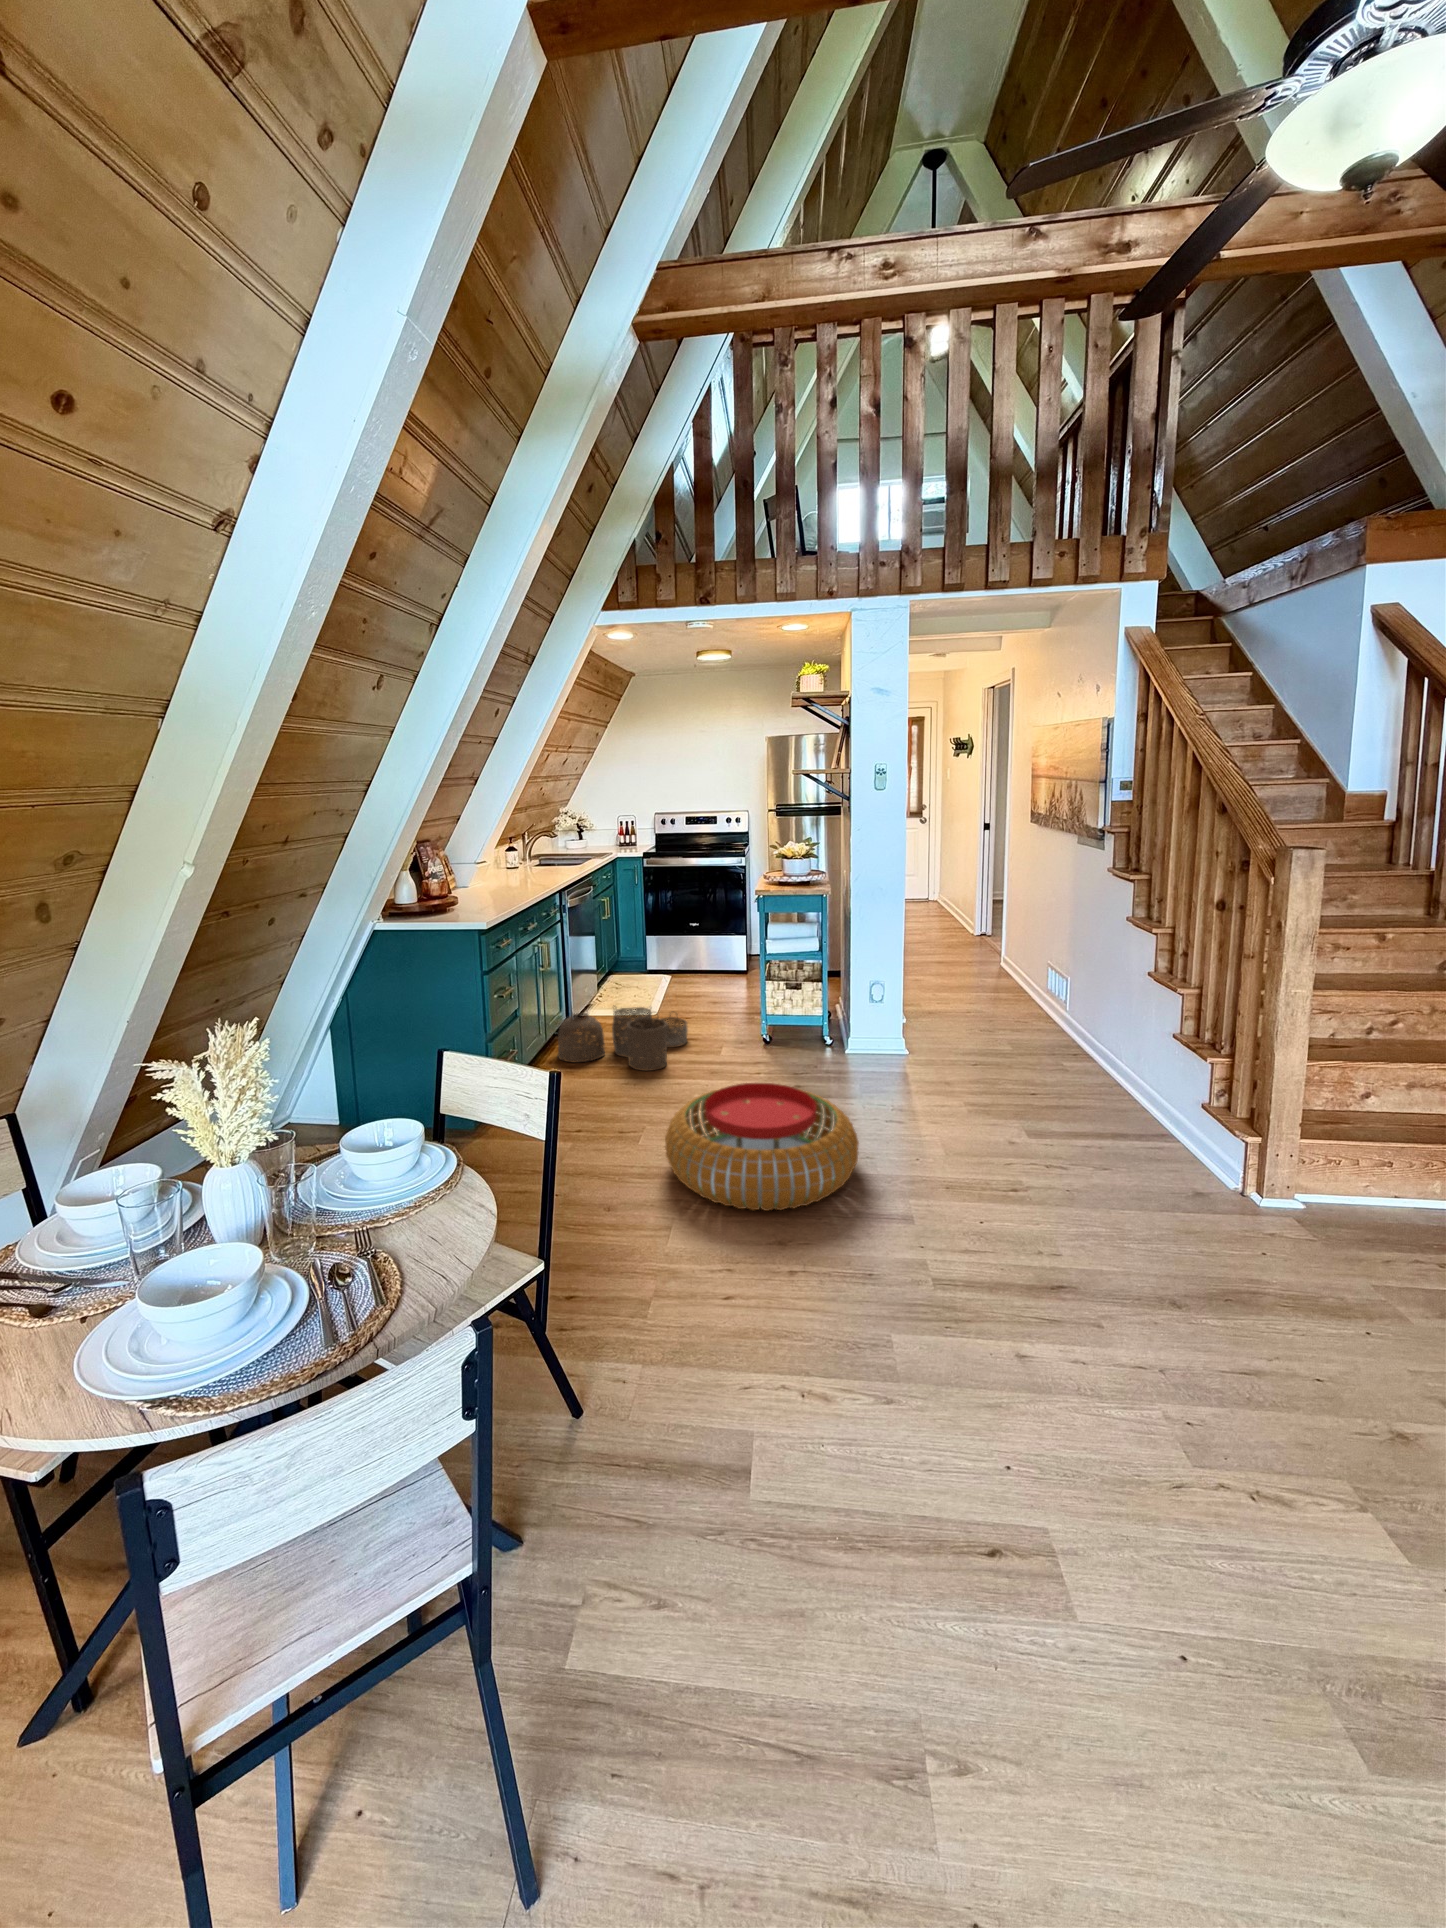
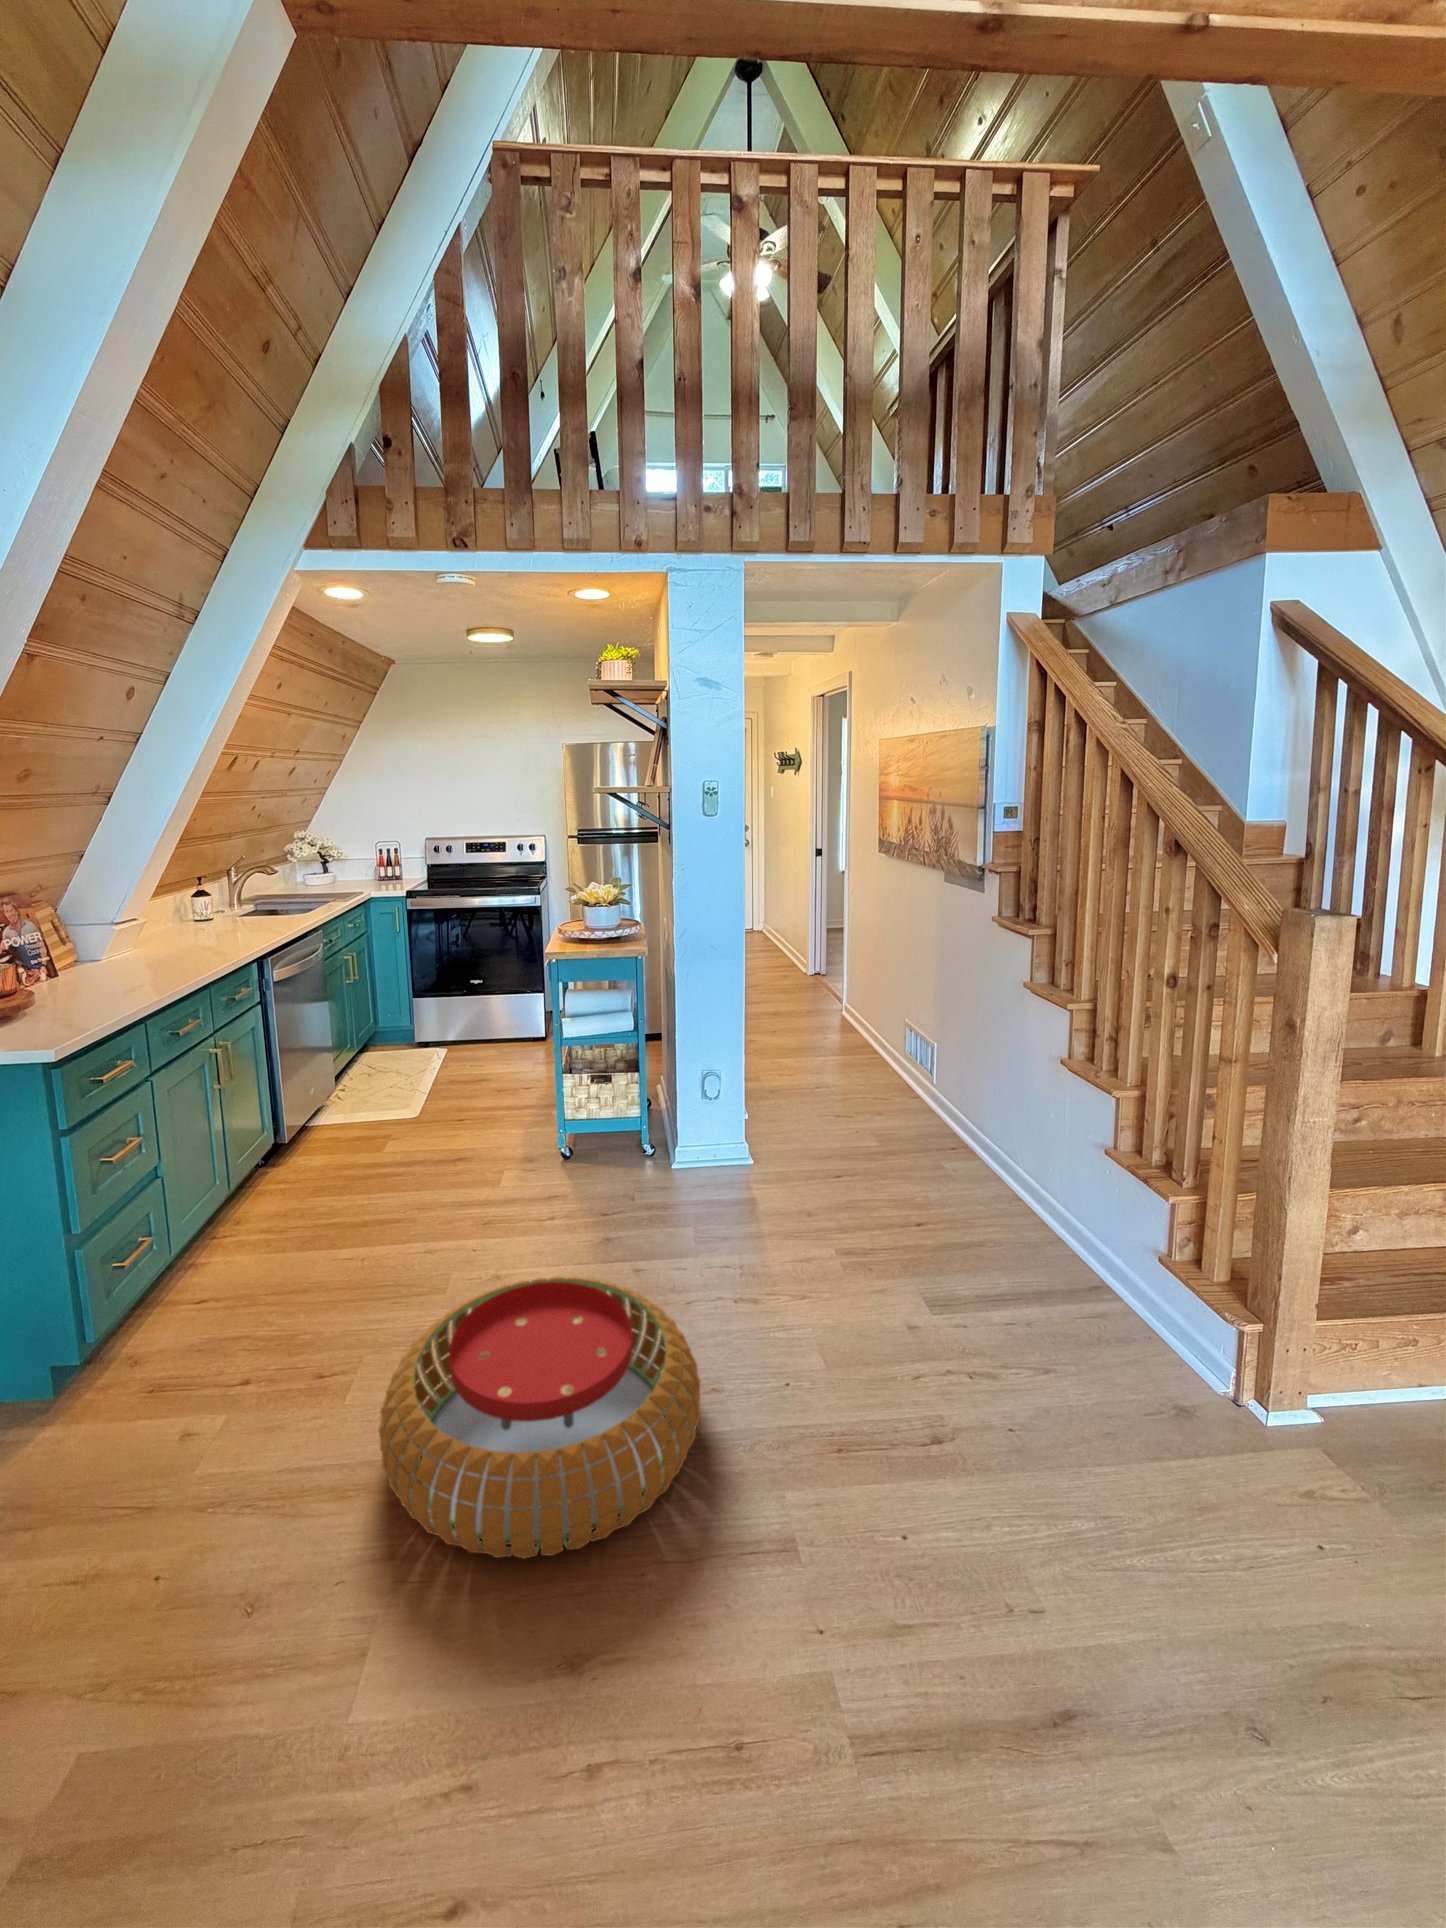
woven basket: present [558,1006,688,1071] -> none [251,1123,455,1229]

